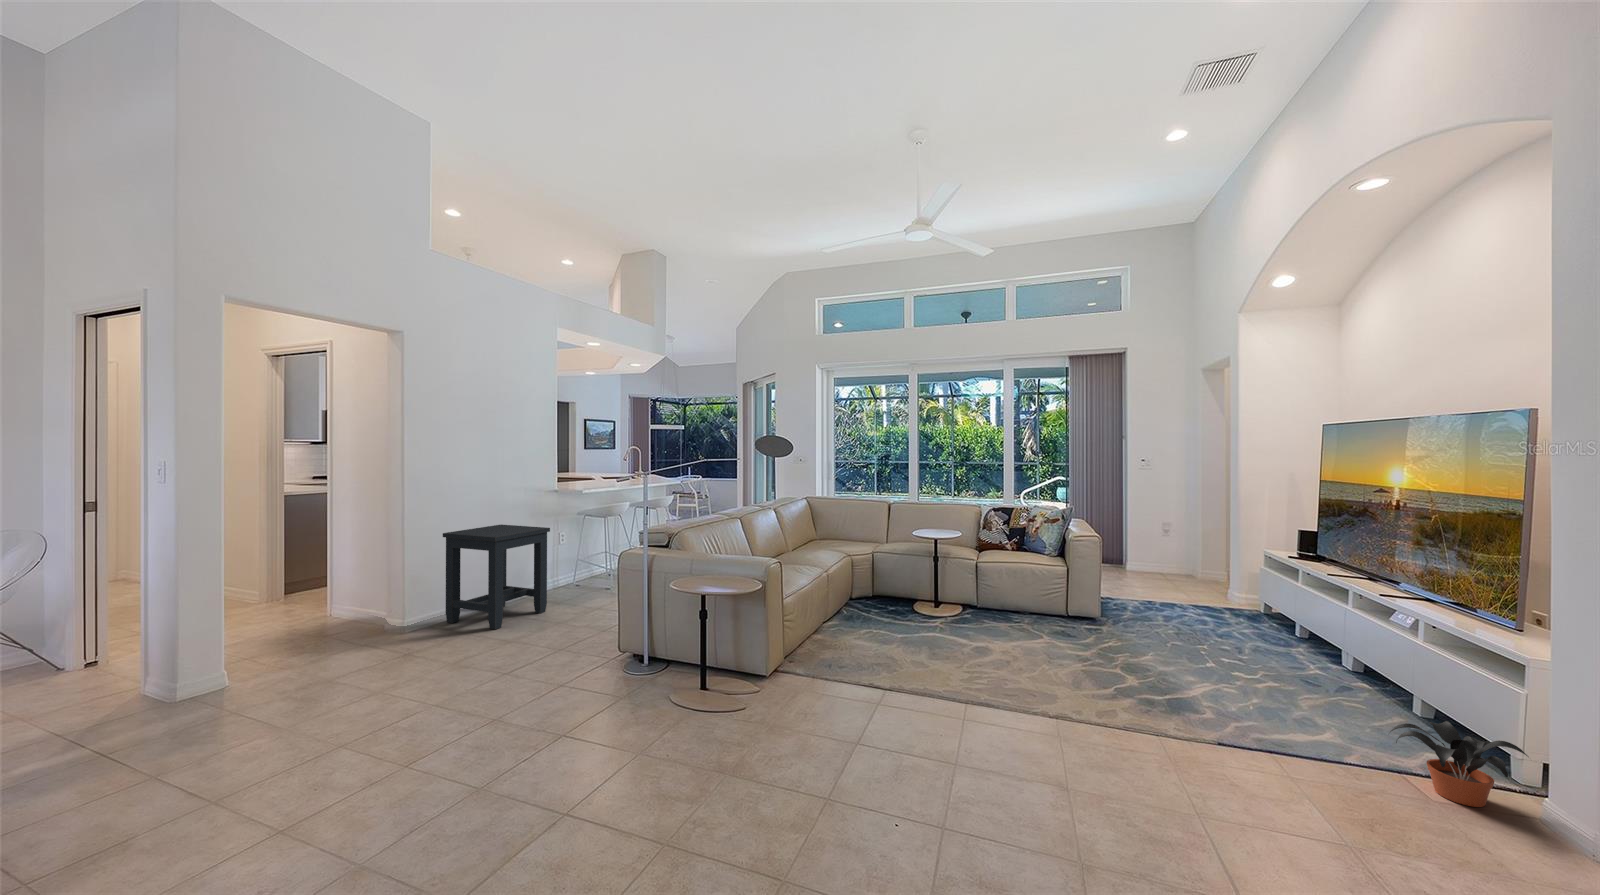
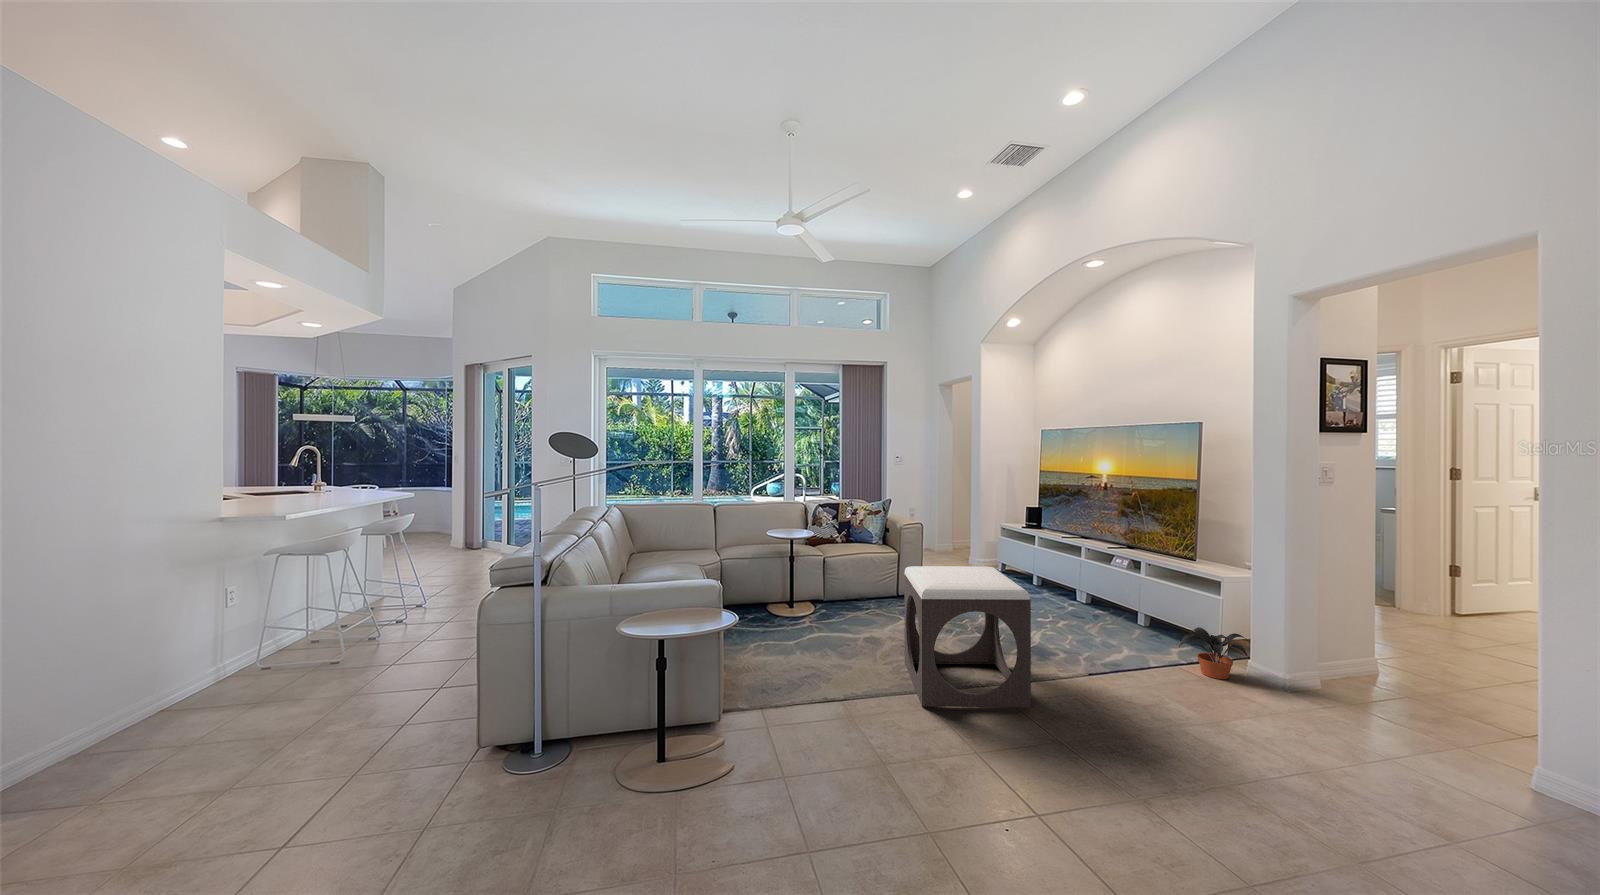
side table: present [443,525,550,629] -> none [34,585,282,790]
footstool: none [958,572,1100,747] -> present [904,567,1031,708]

